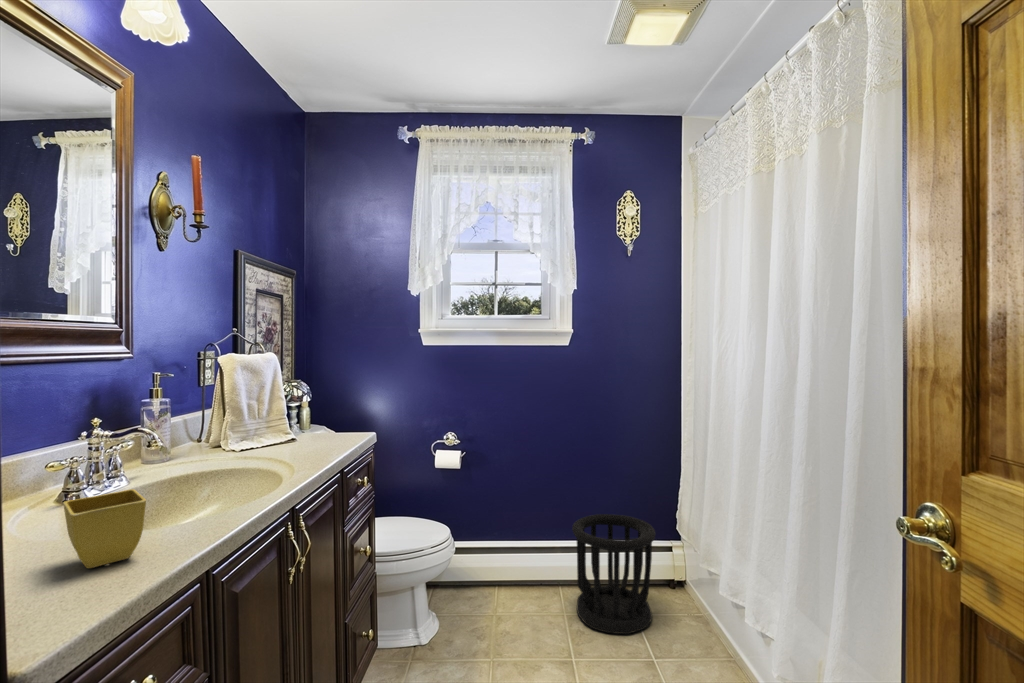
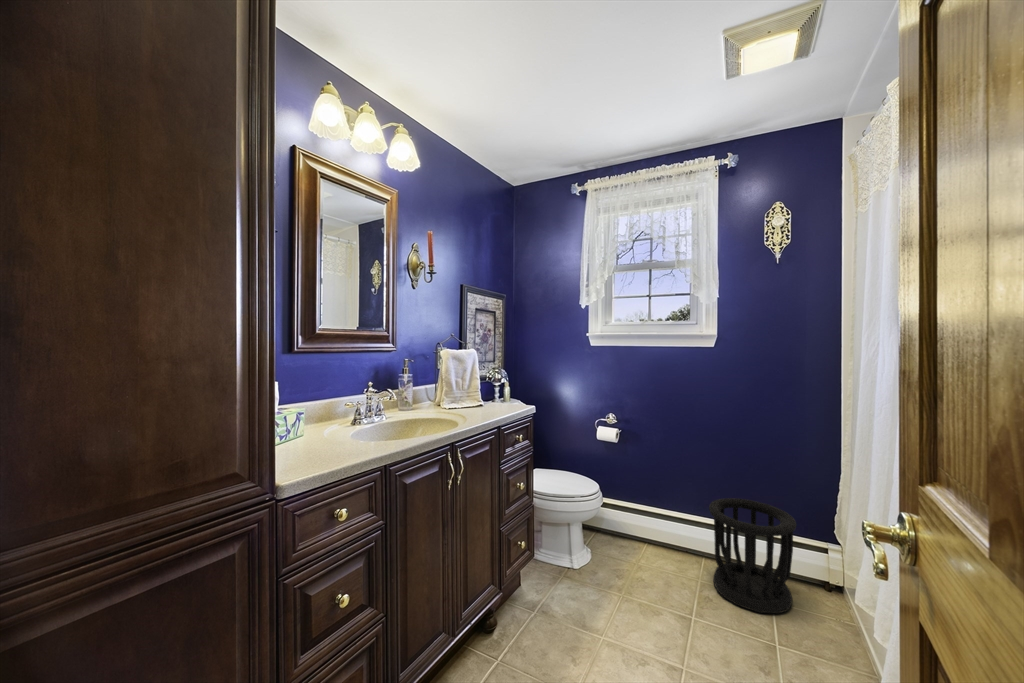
flower pot: present [63,489,146,568] -> none [317,419,353,456]

